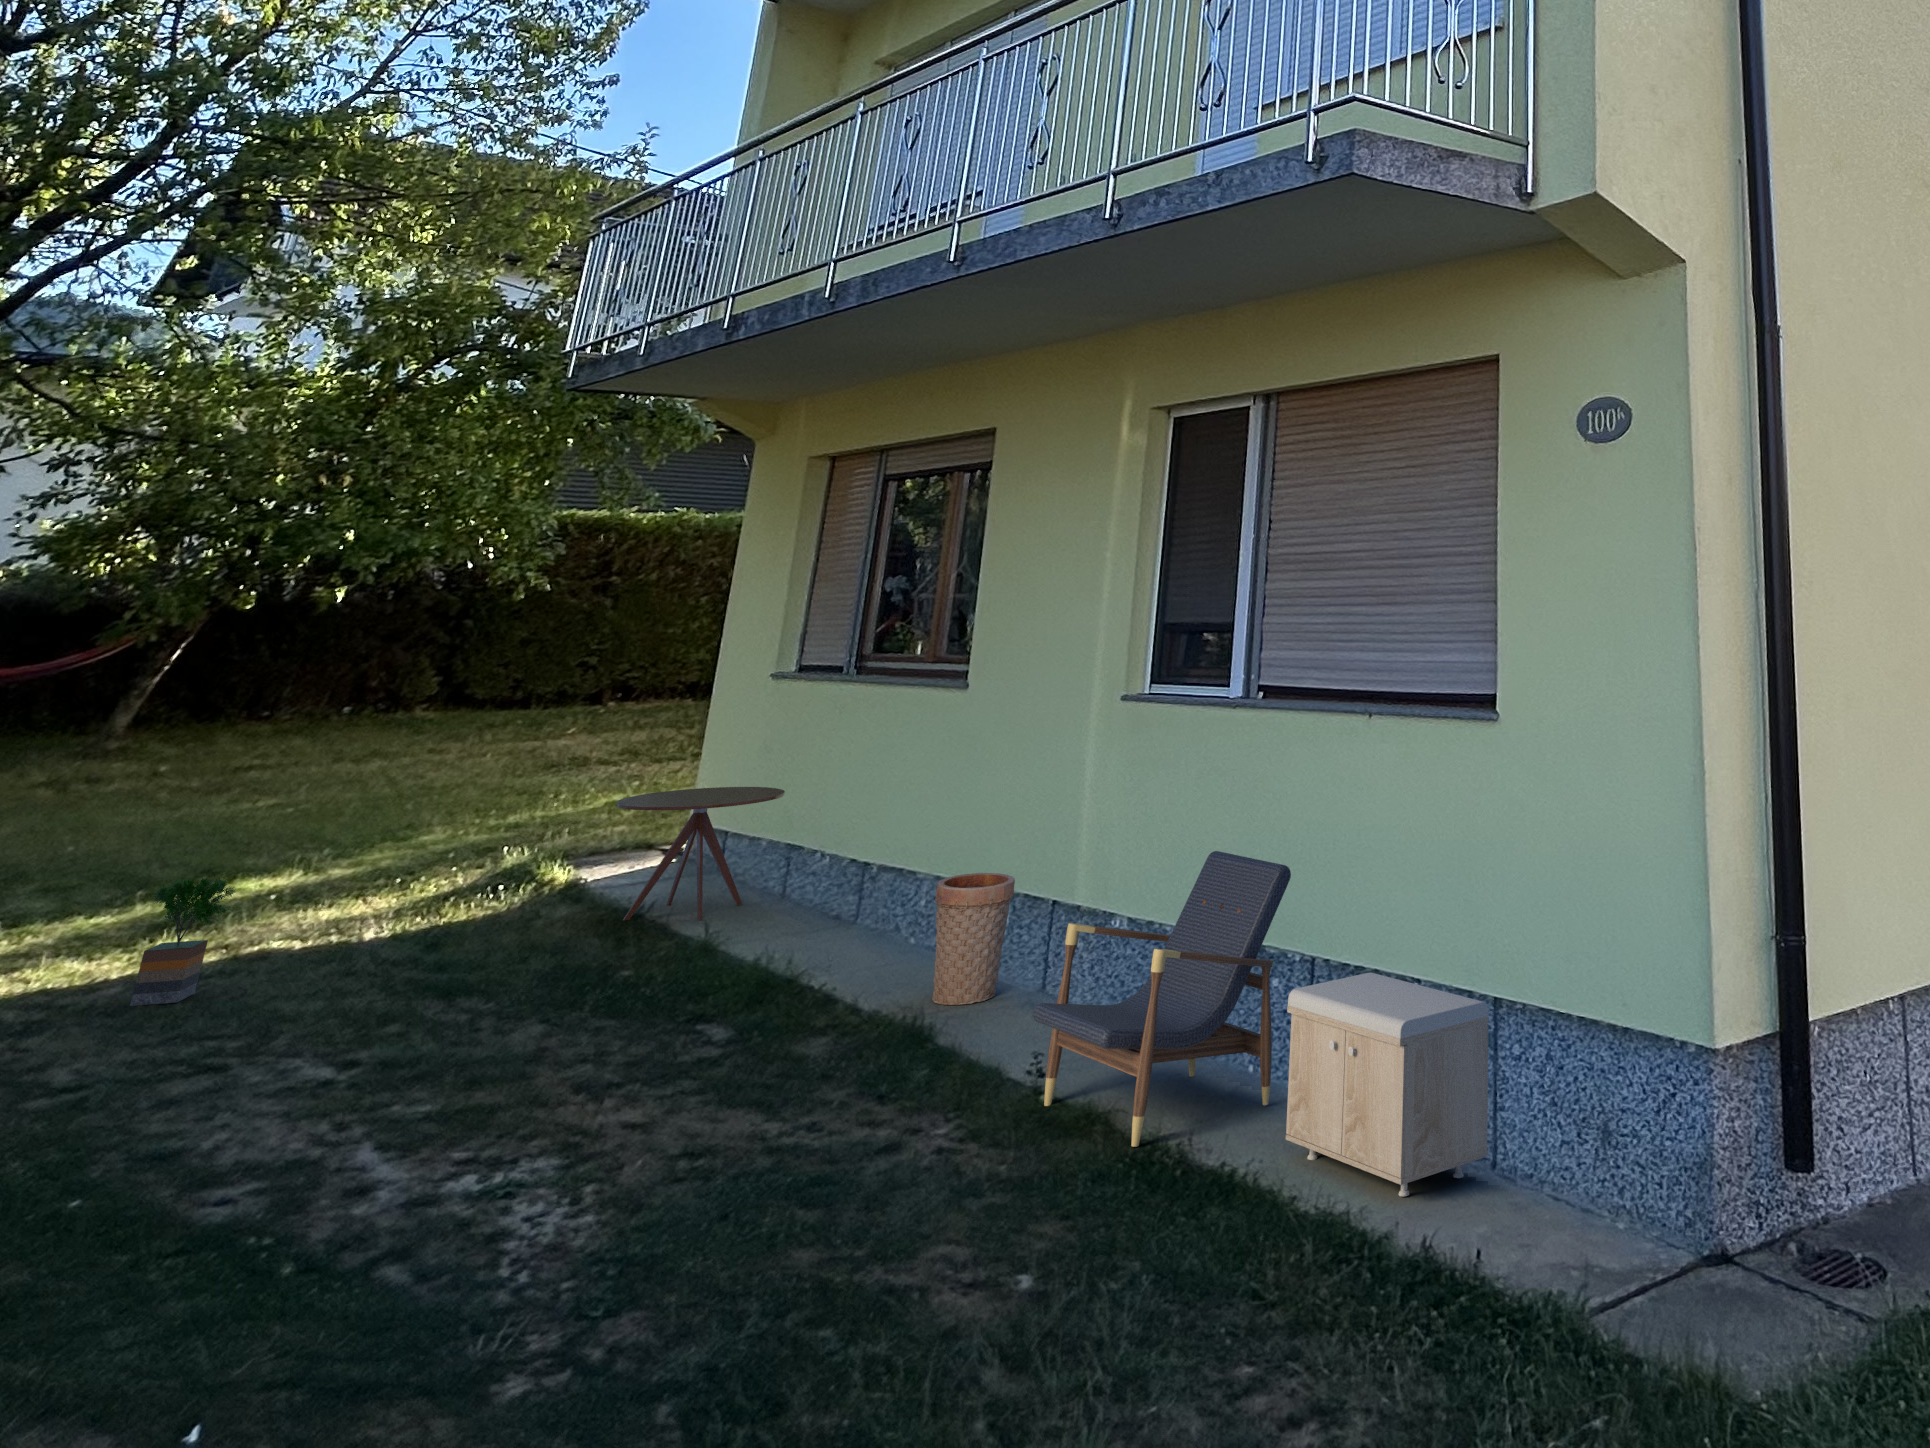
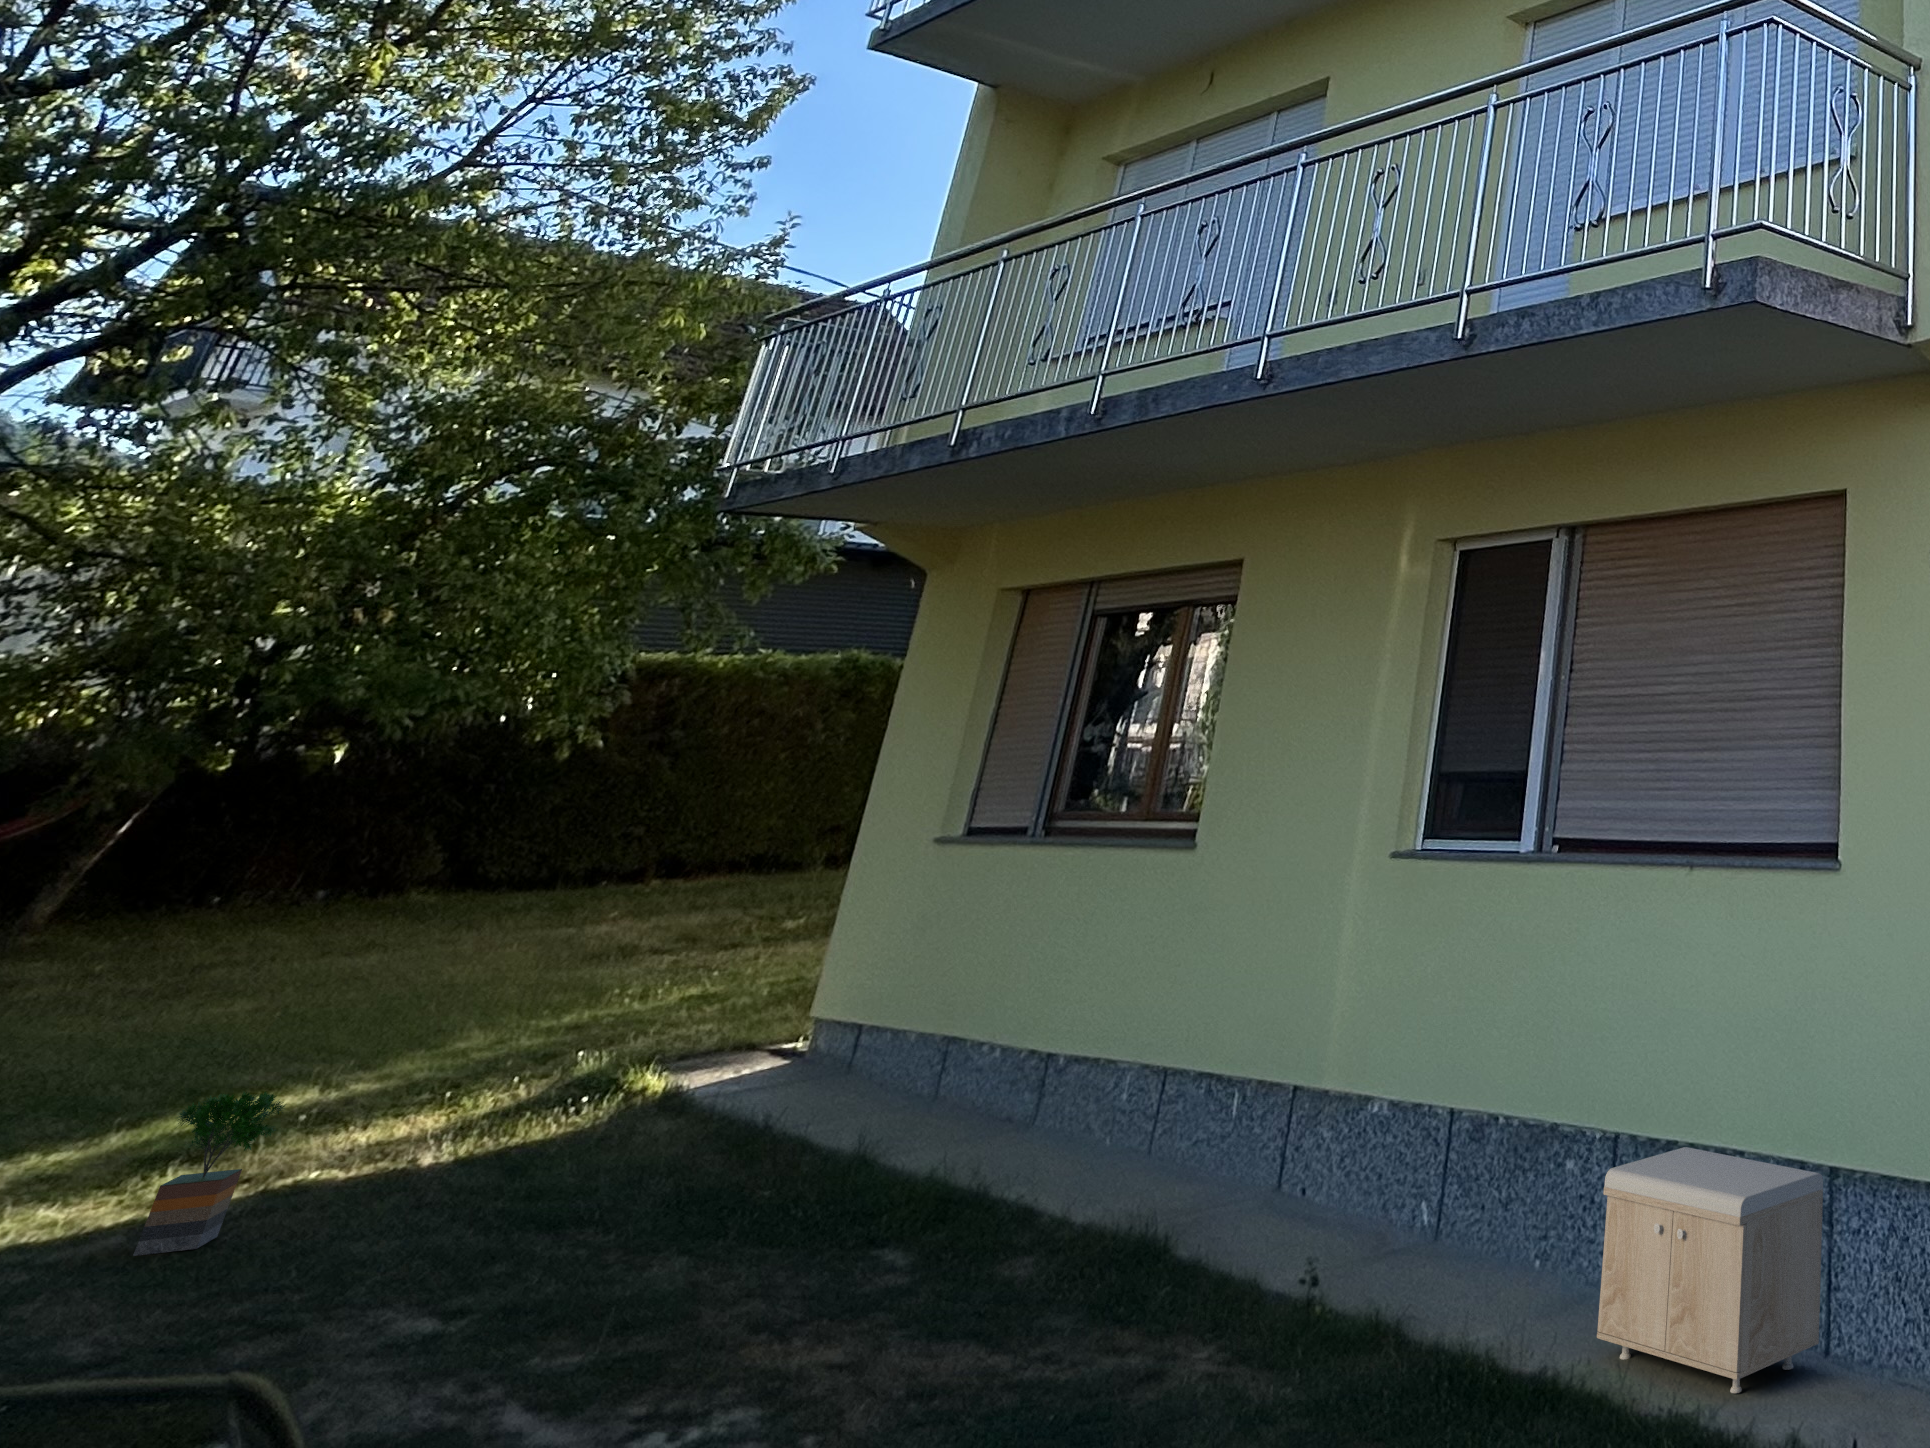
round table: present [616,787,785,920] -> none [745,965,949,1127]
lounge chair: present [1033,851,1291,1147] -> none [1305,1020,1593,1356]
basket: present [932,873,1015,1005] -> none [1145,1054,1248,1208]

